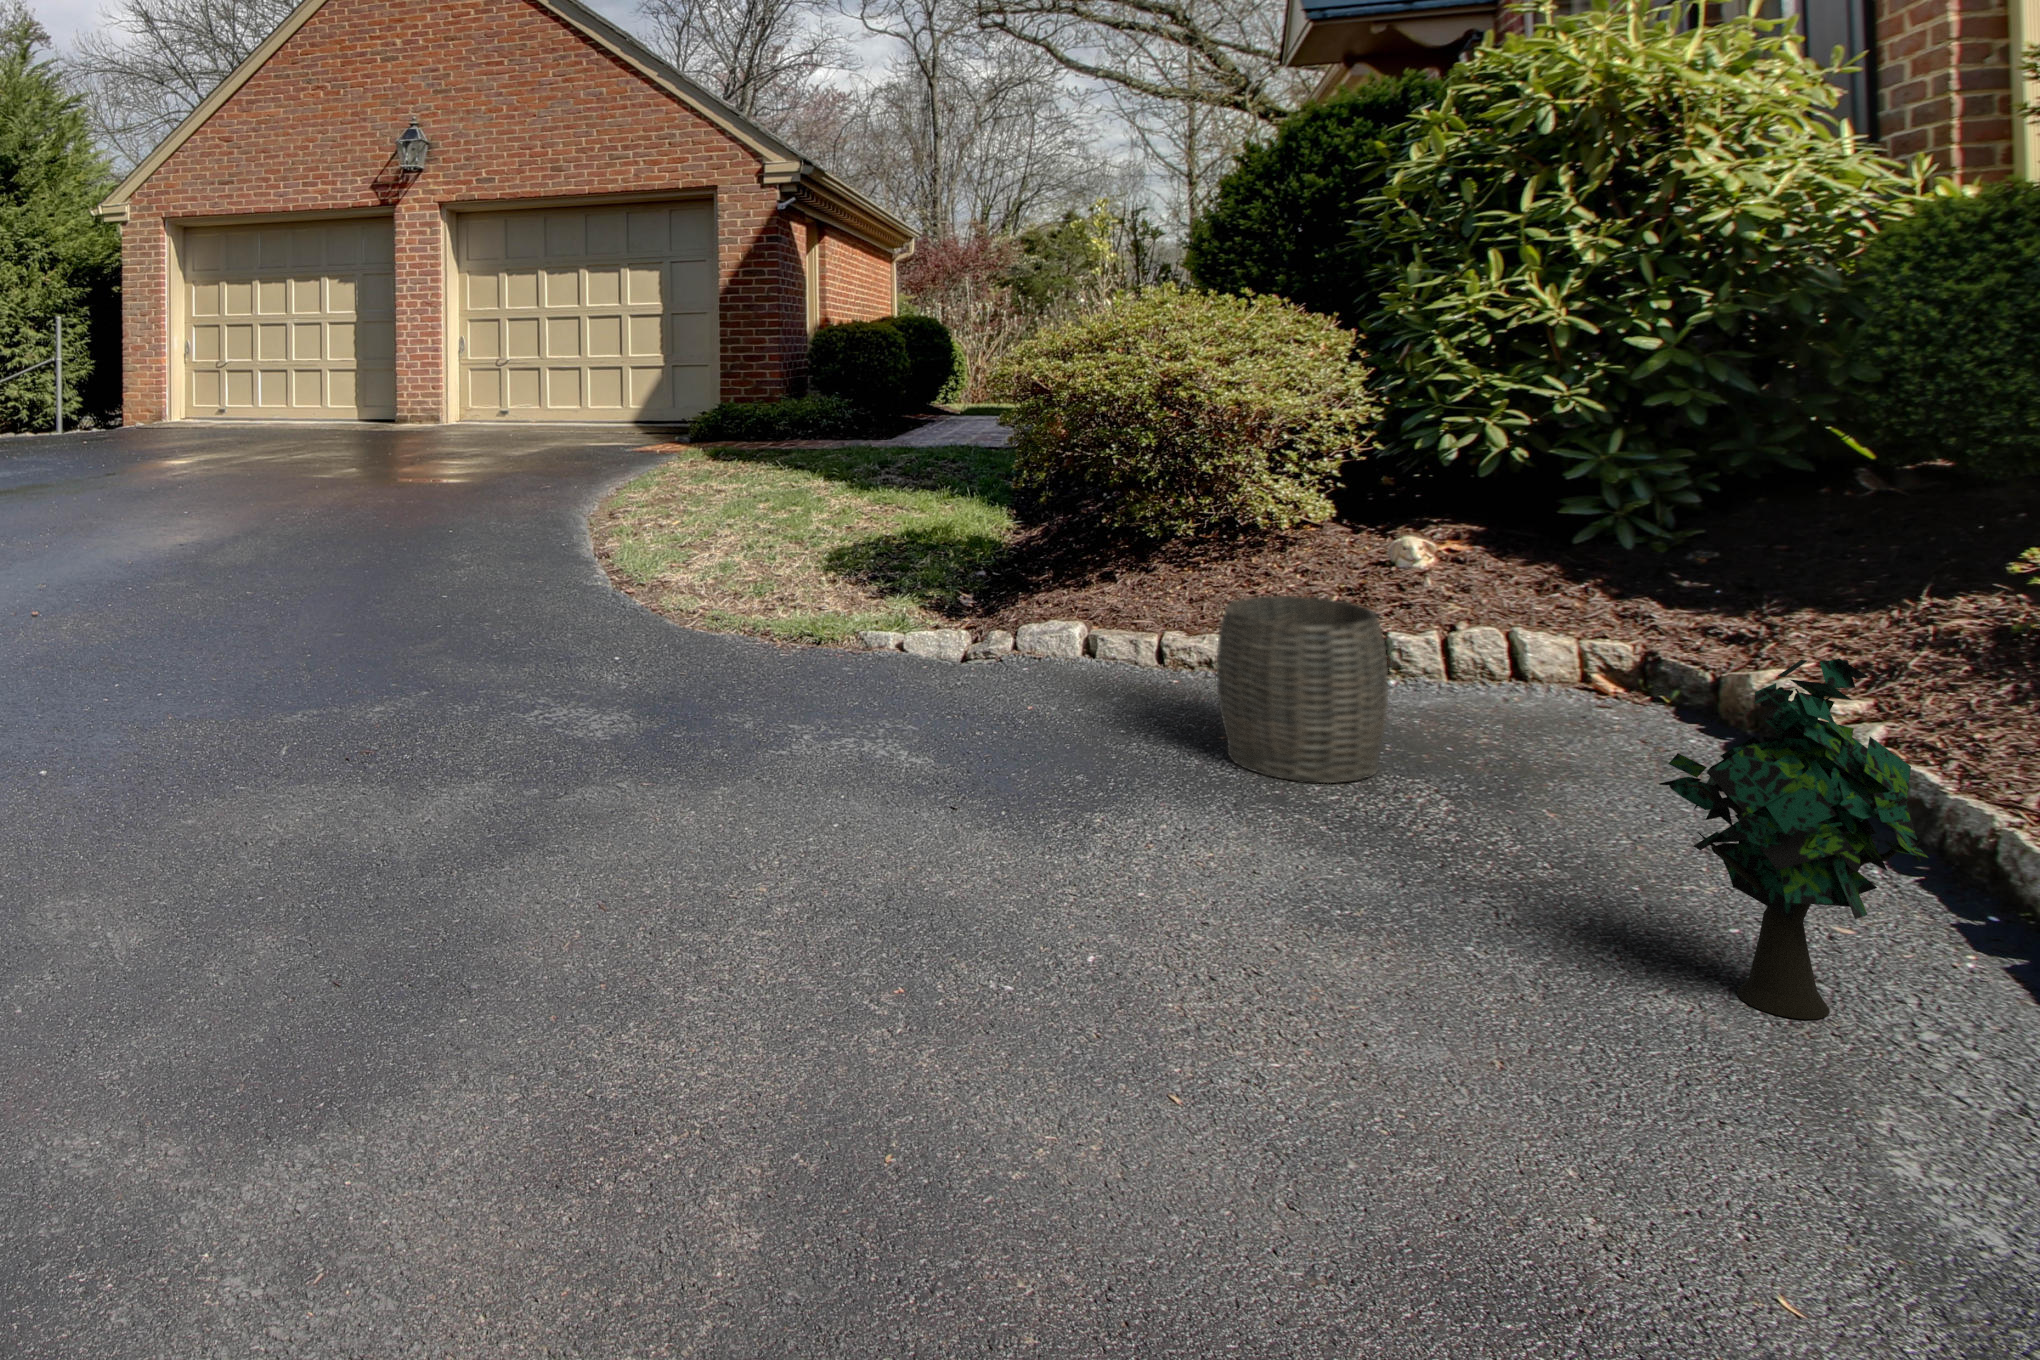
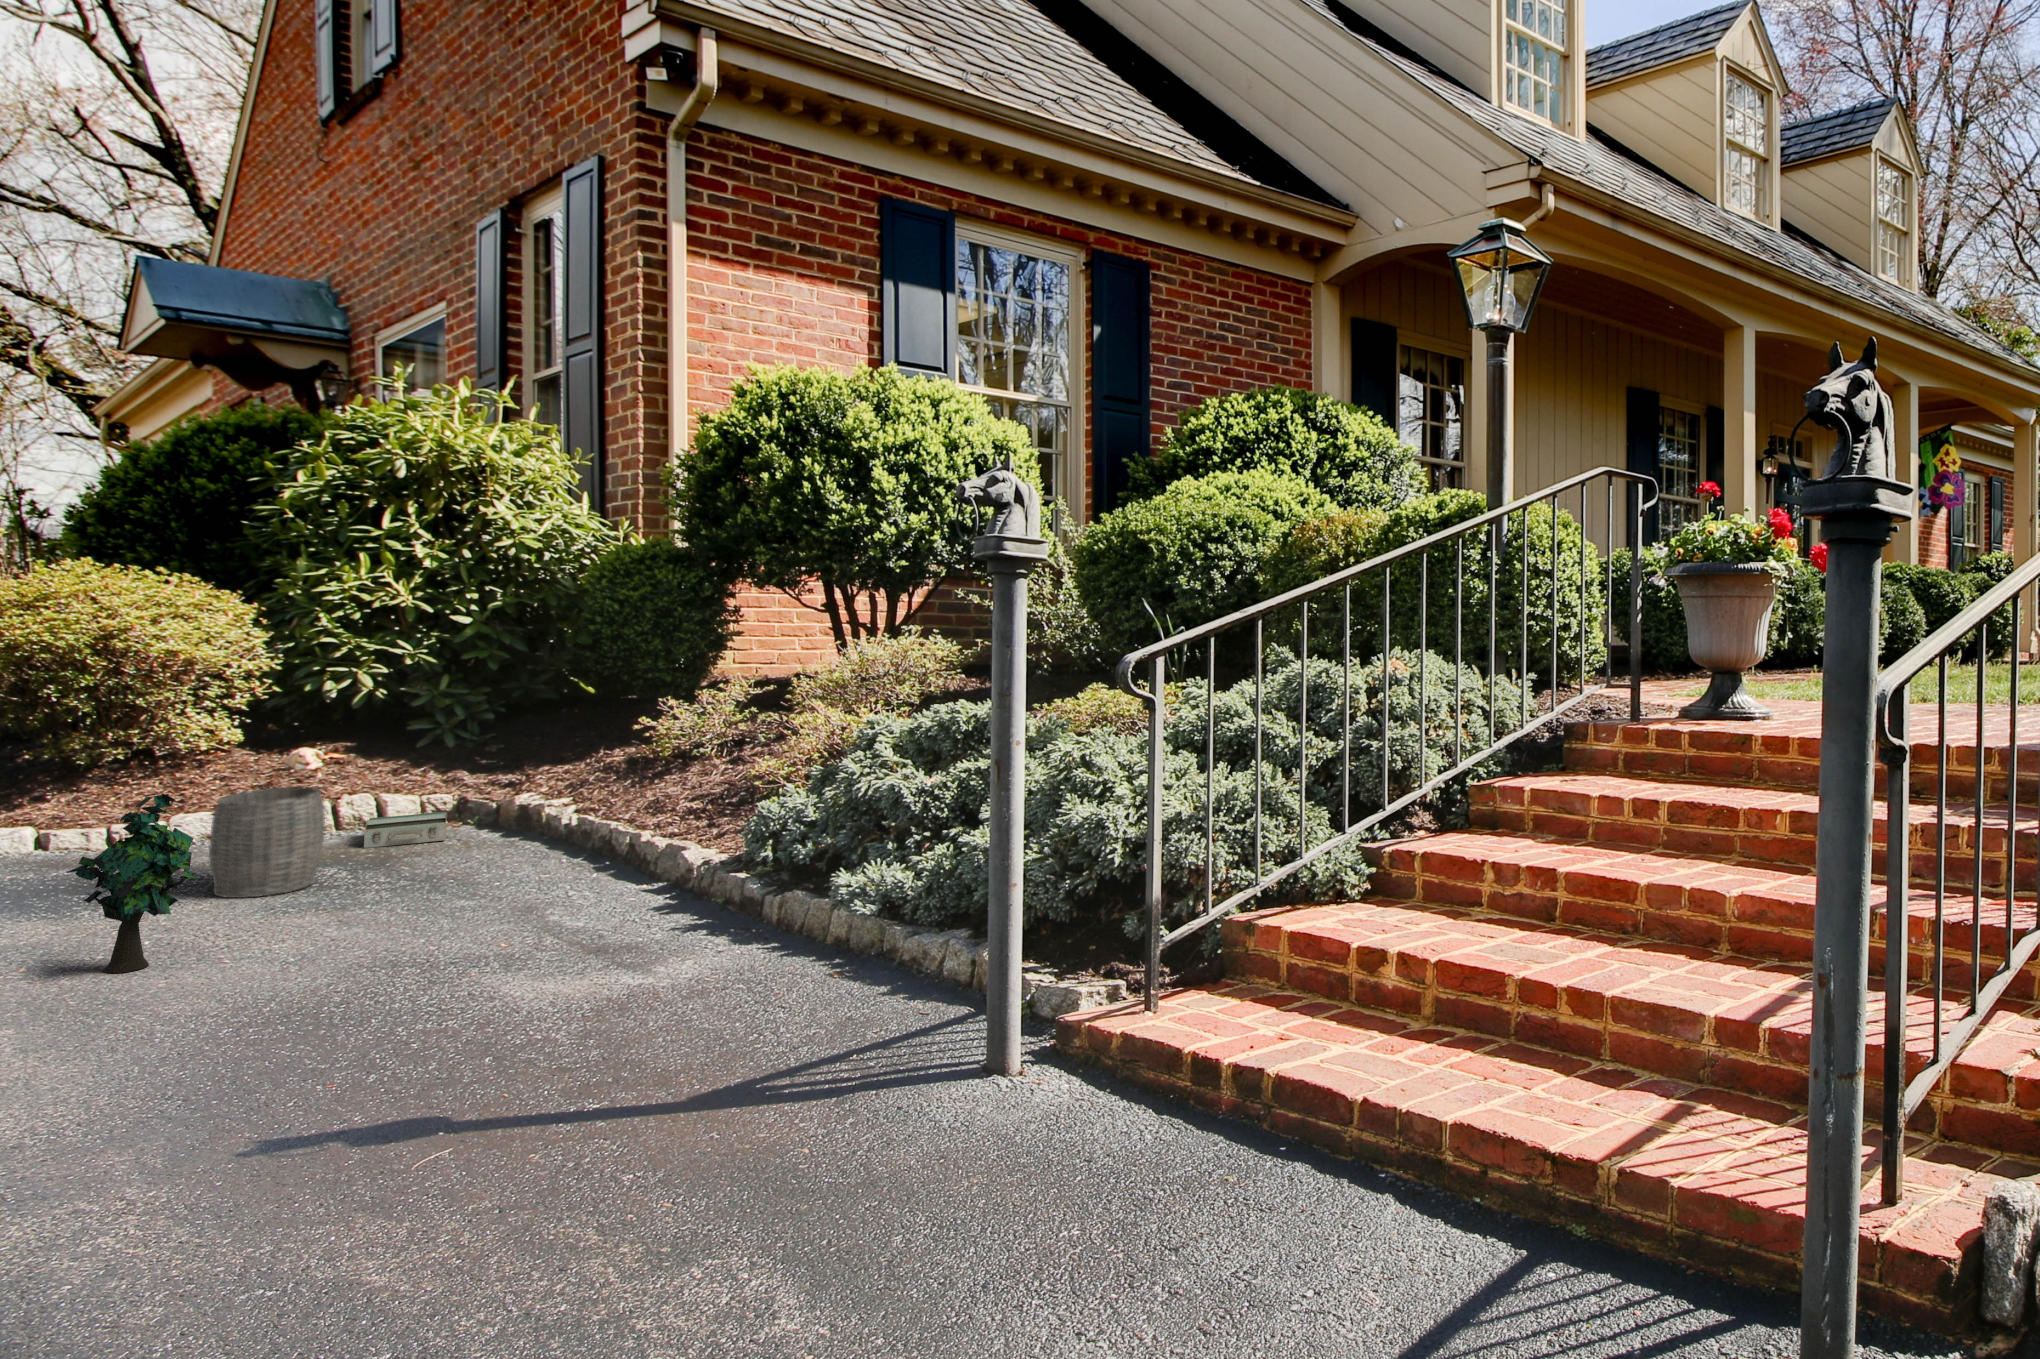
decorative plant: present [1659,658,1928,1019] -> present [67,794,197,973]
toolbox: none [1475,664,1622,734] -> present [364,812,447,848]

